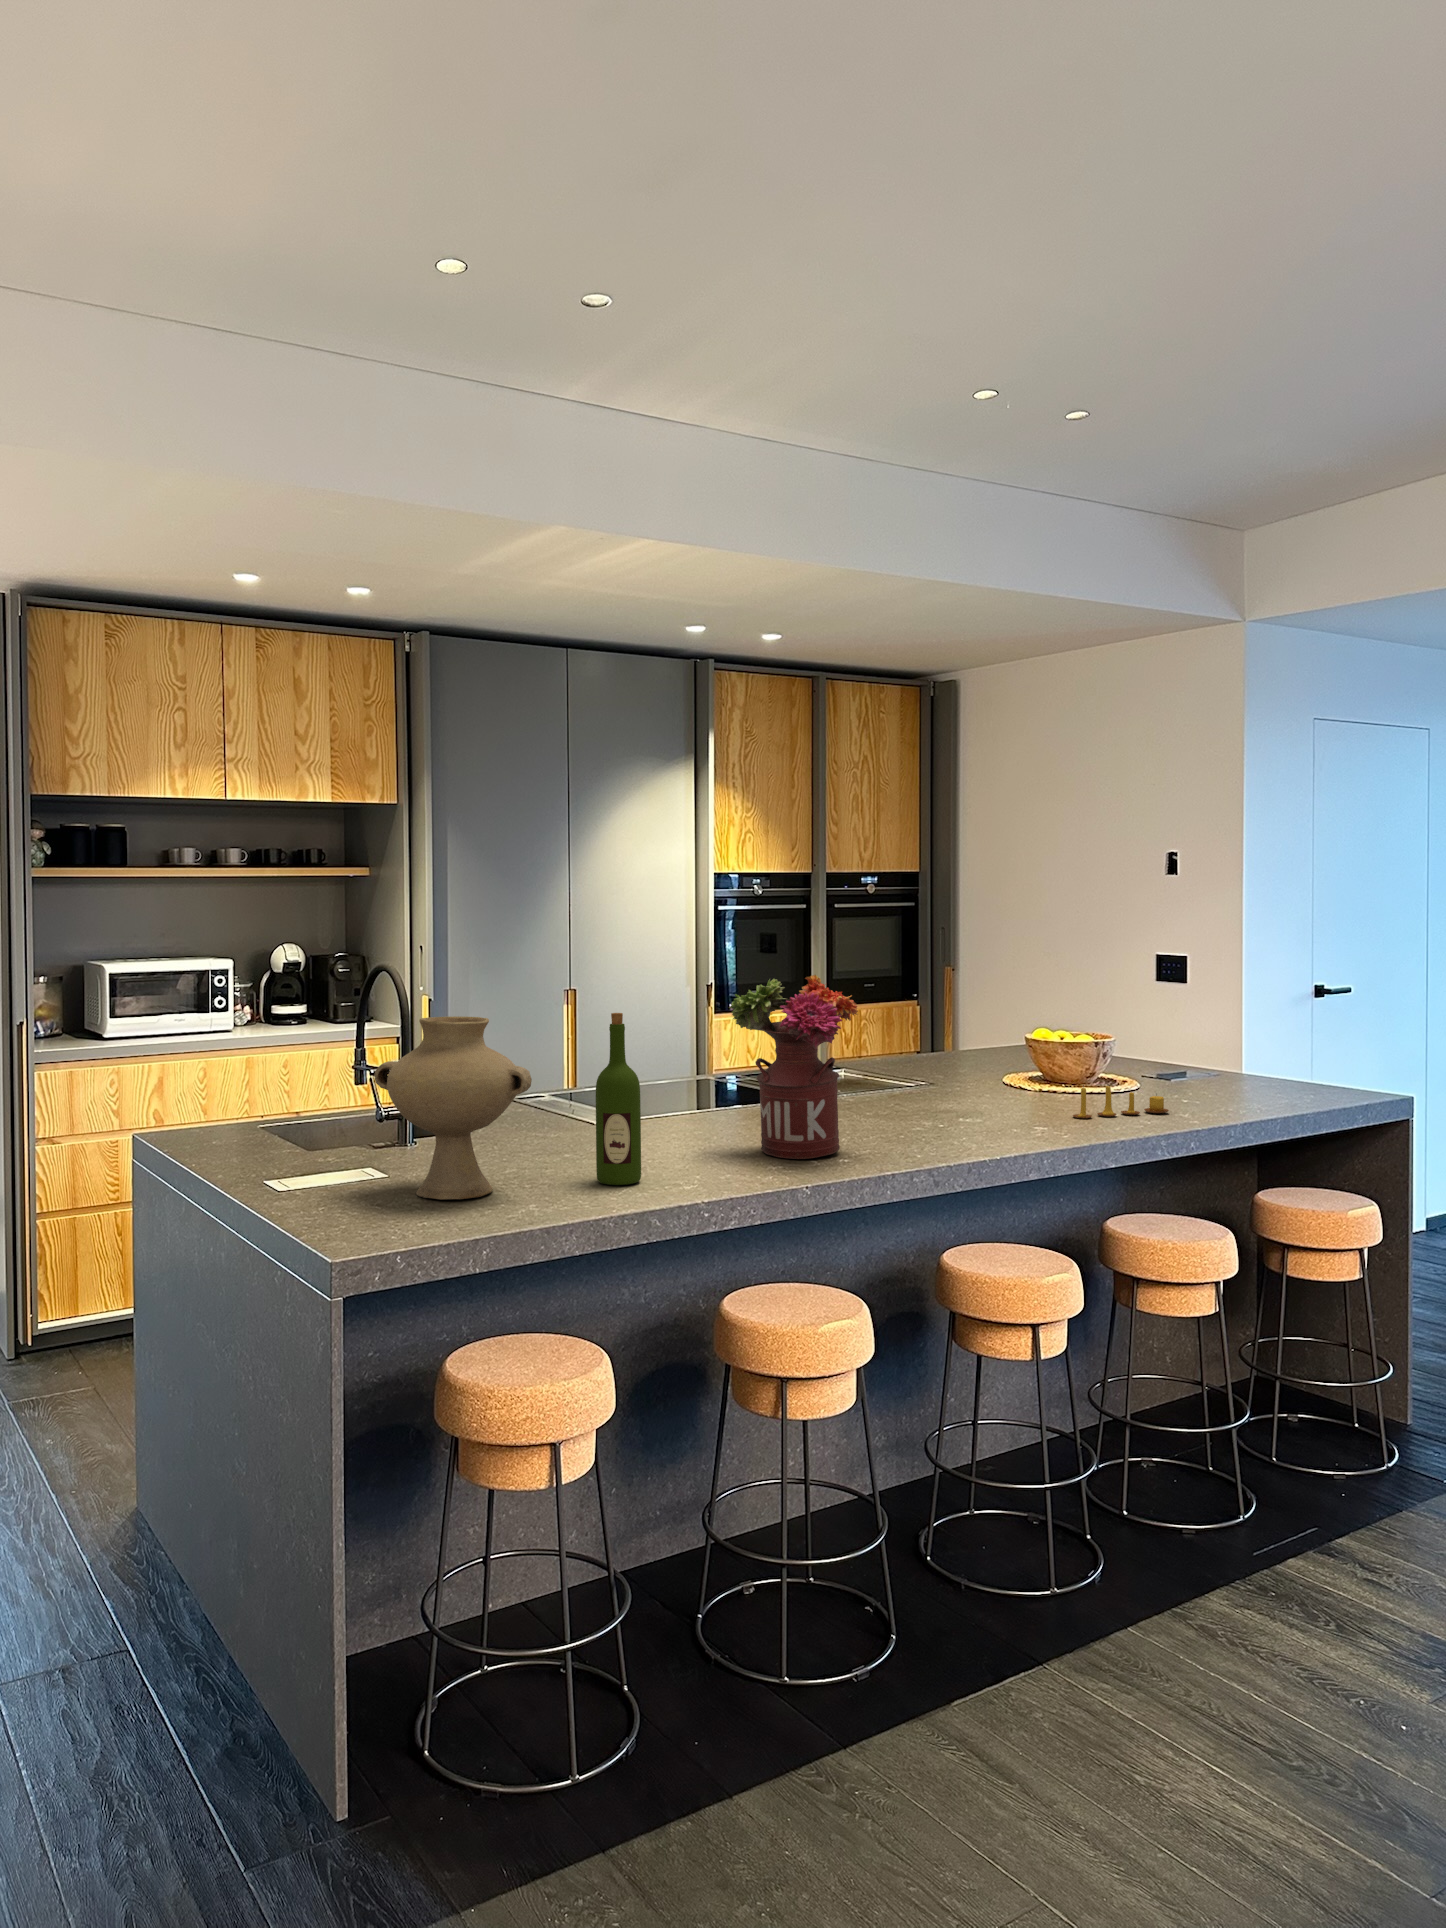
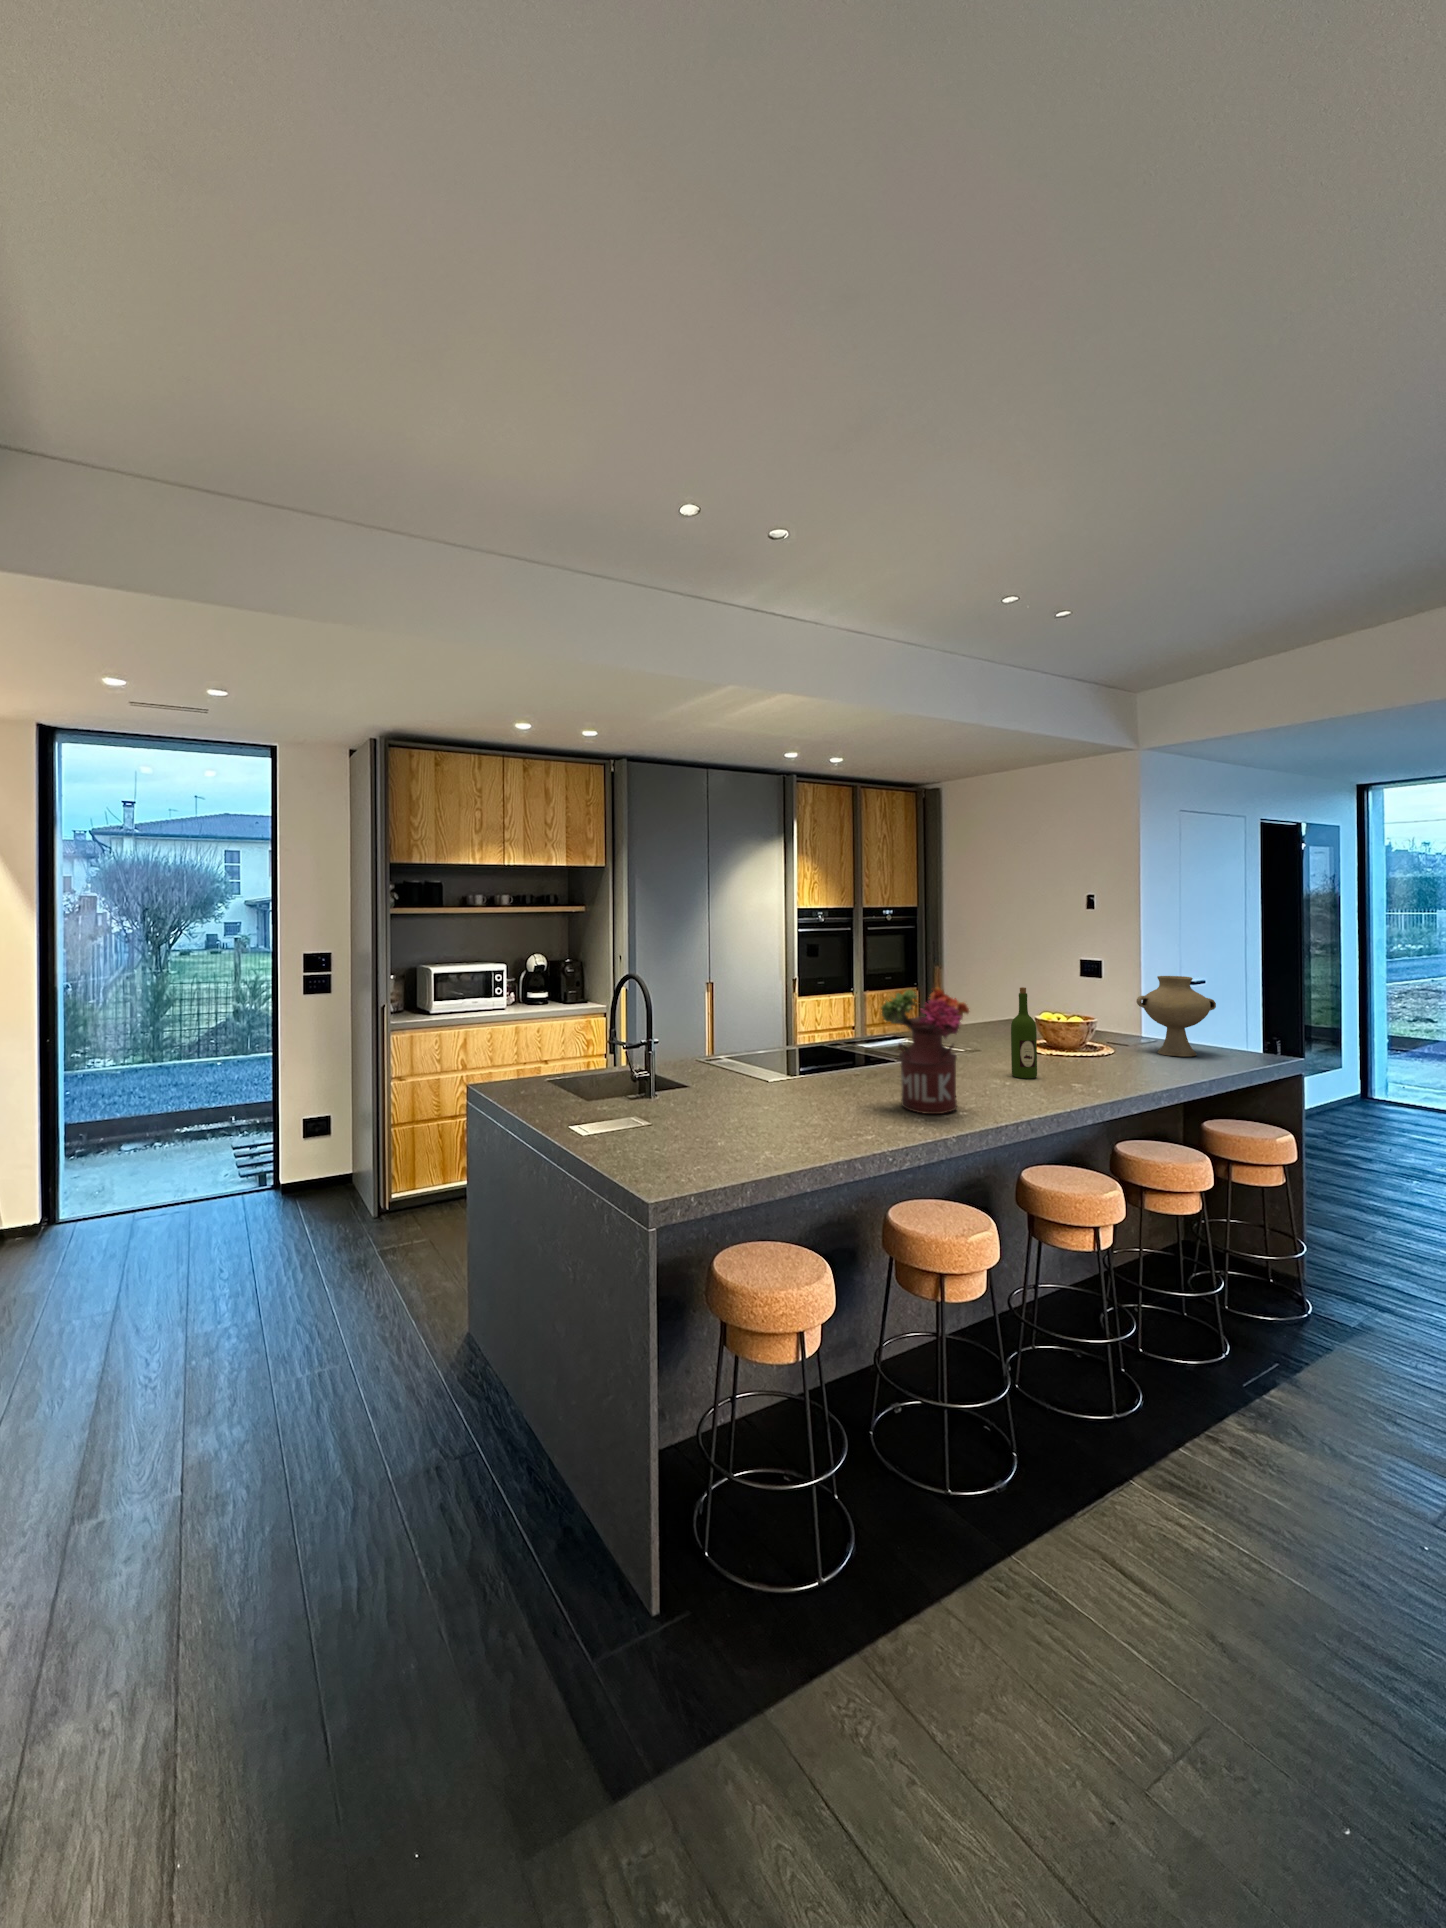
wine bottle: present [596,1013,641,1185] -> present [1011,987,1037,1078]
vase: present [374,1016,532,1200] -> present [1136,976,1216,1057]
candle: present [1073,1085,1169,1118] -> none [1094,1056,1158,1080]

